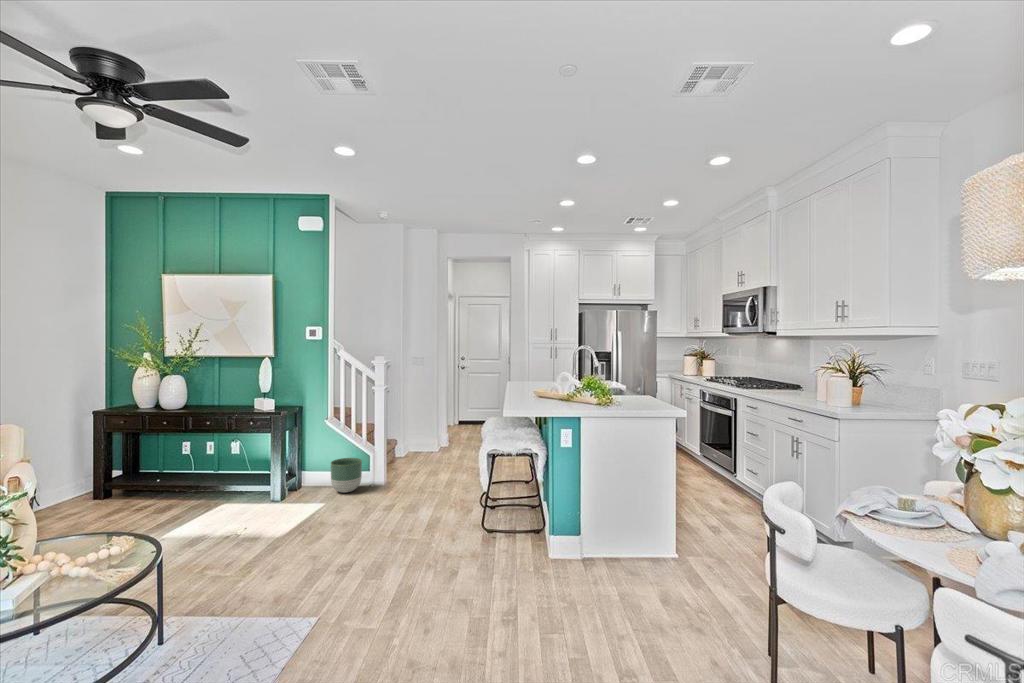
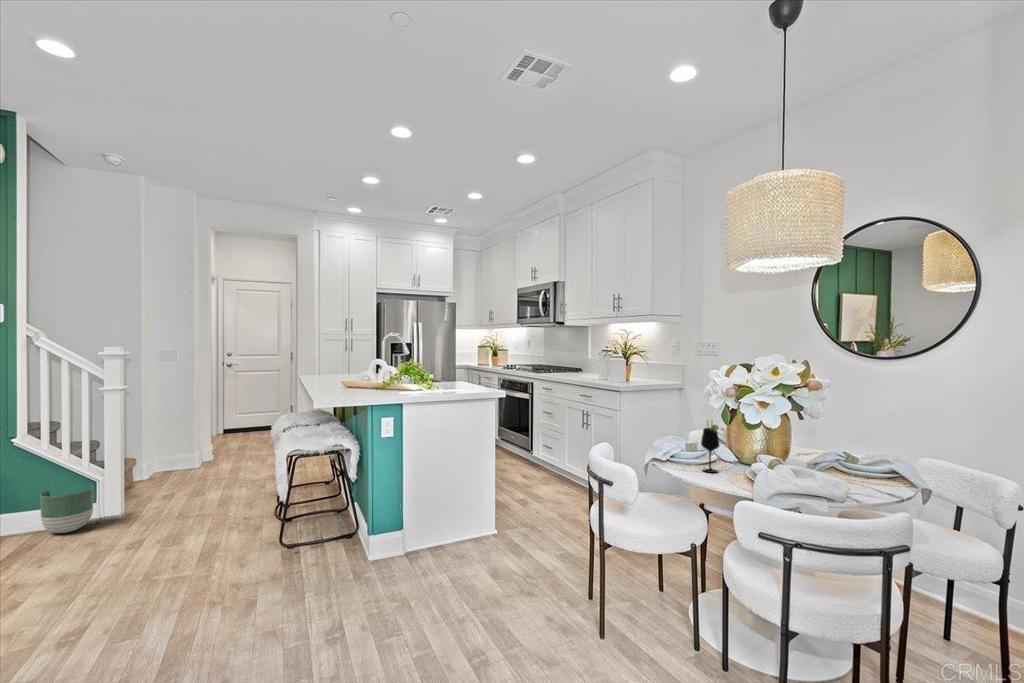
wine glass: none [912,475,941,544] -> present [701,421,719,473]

